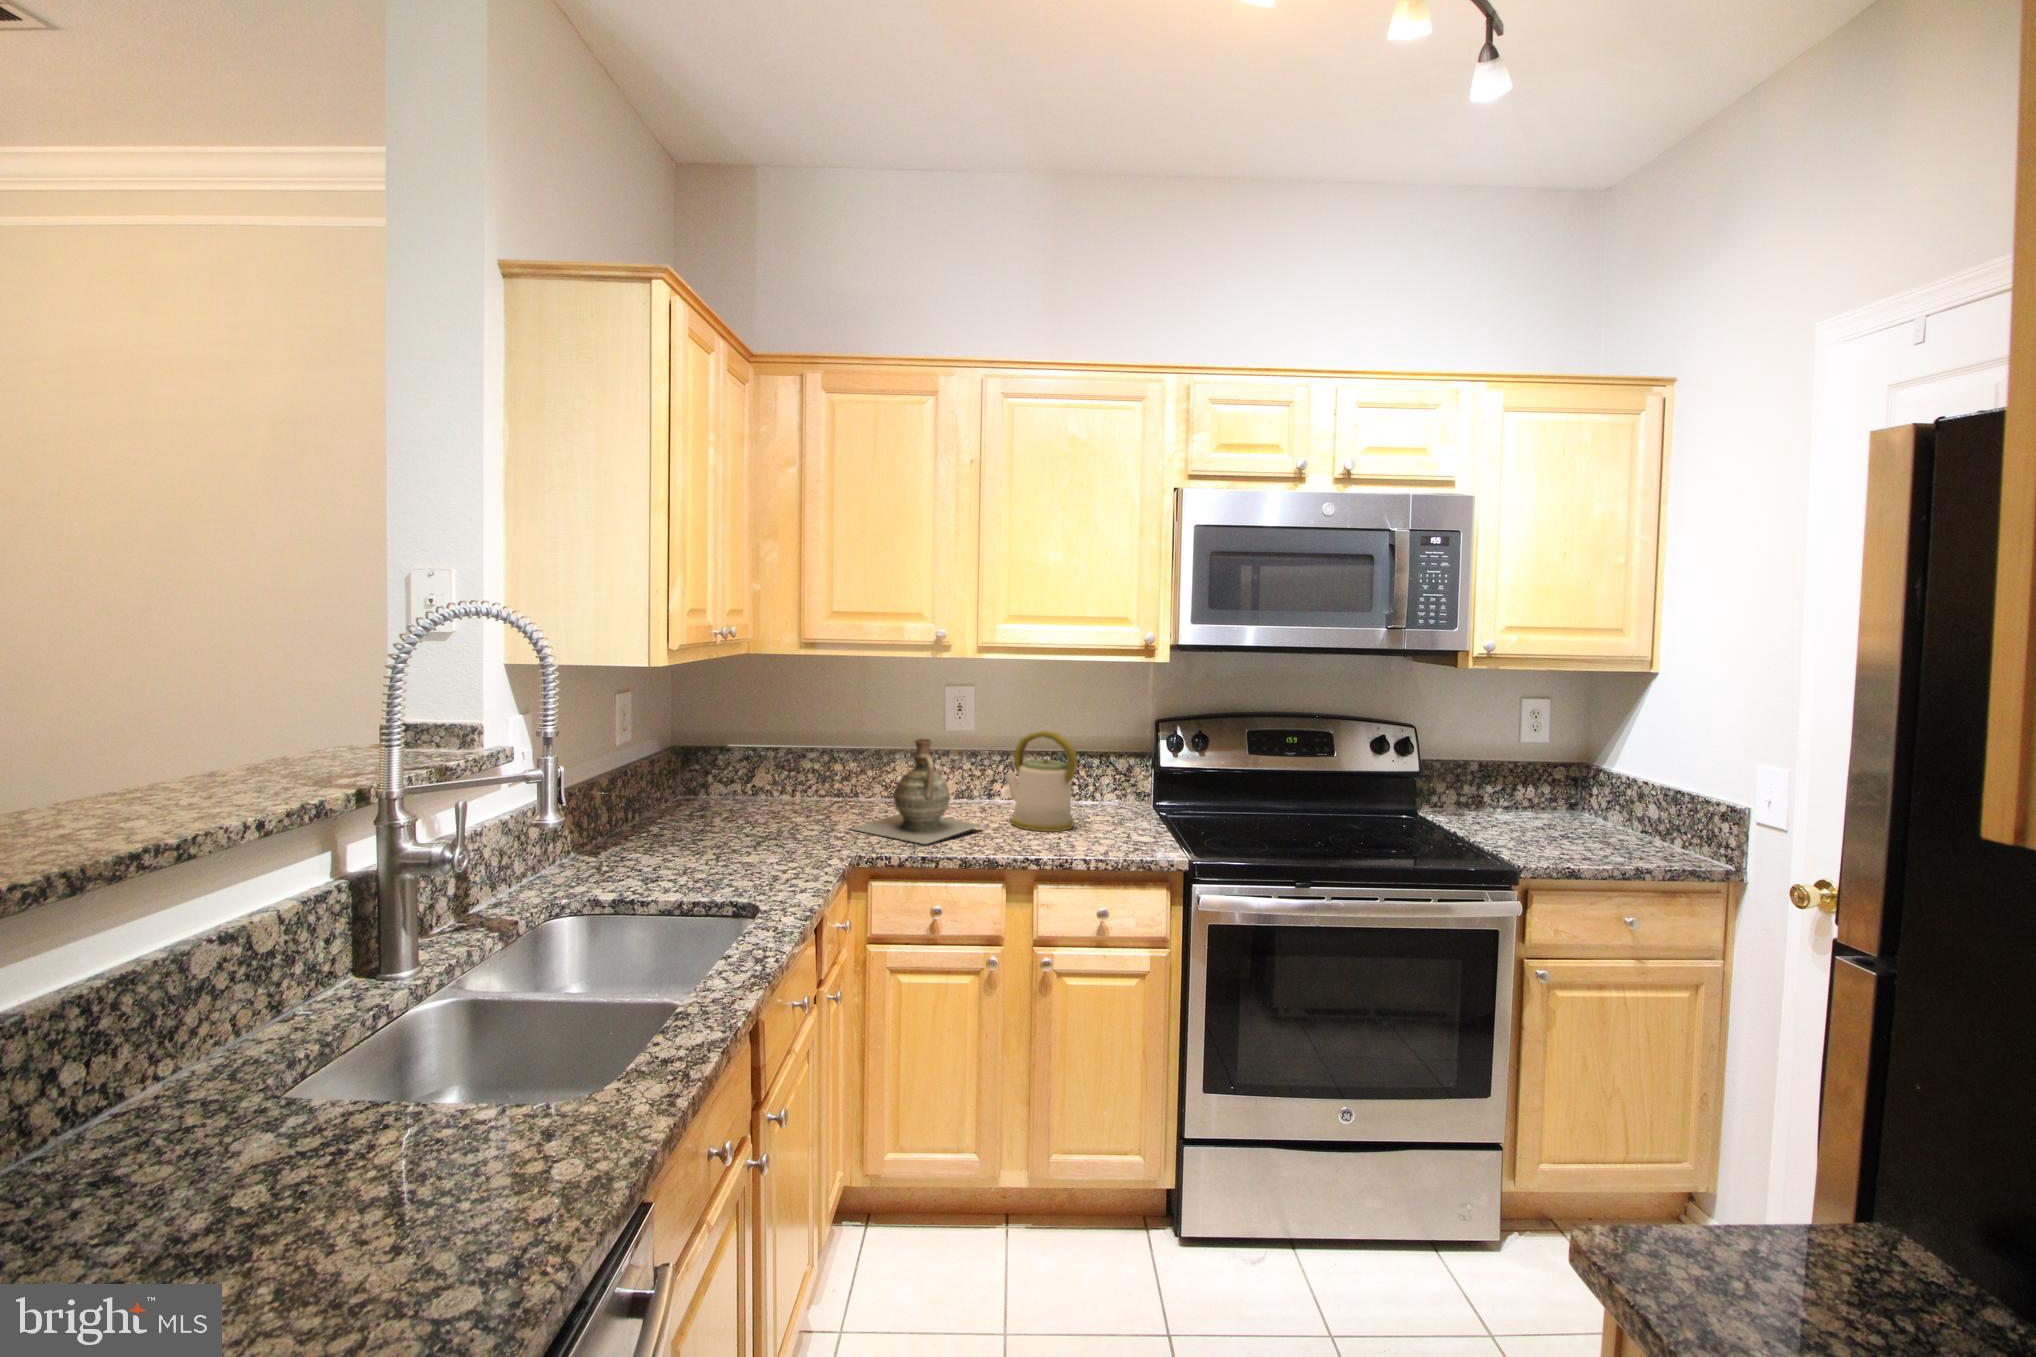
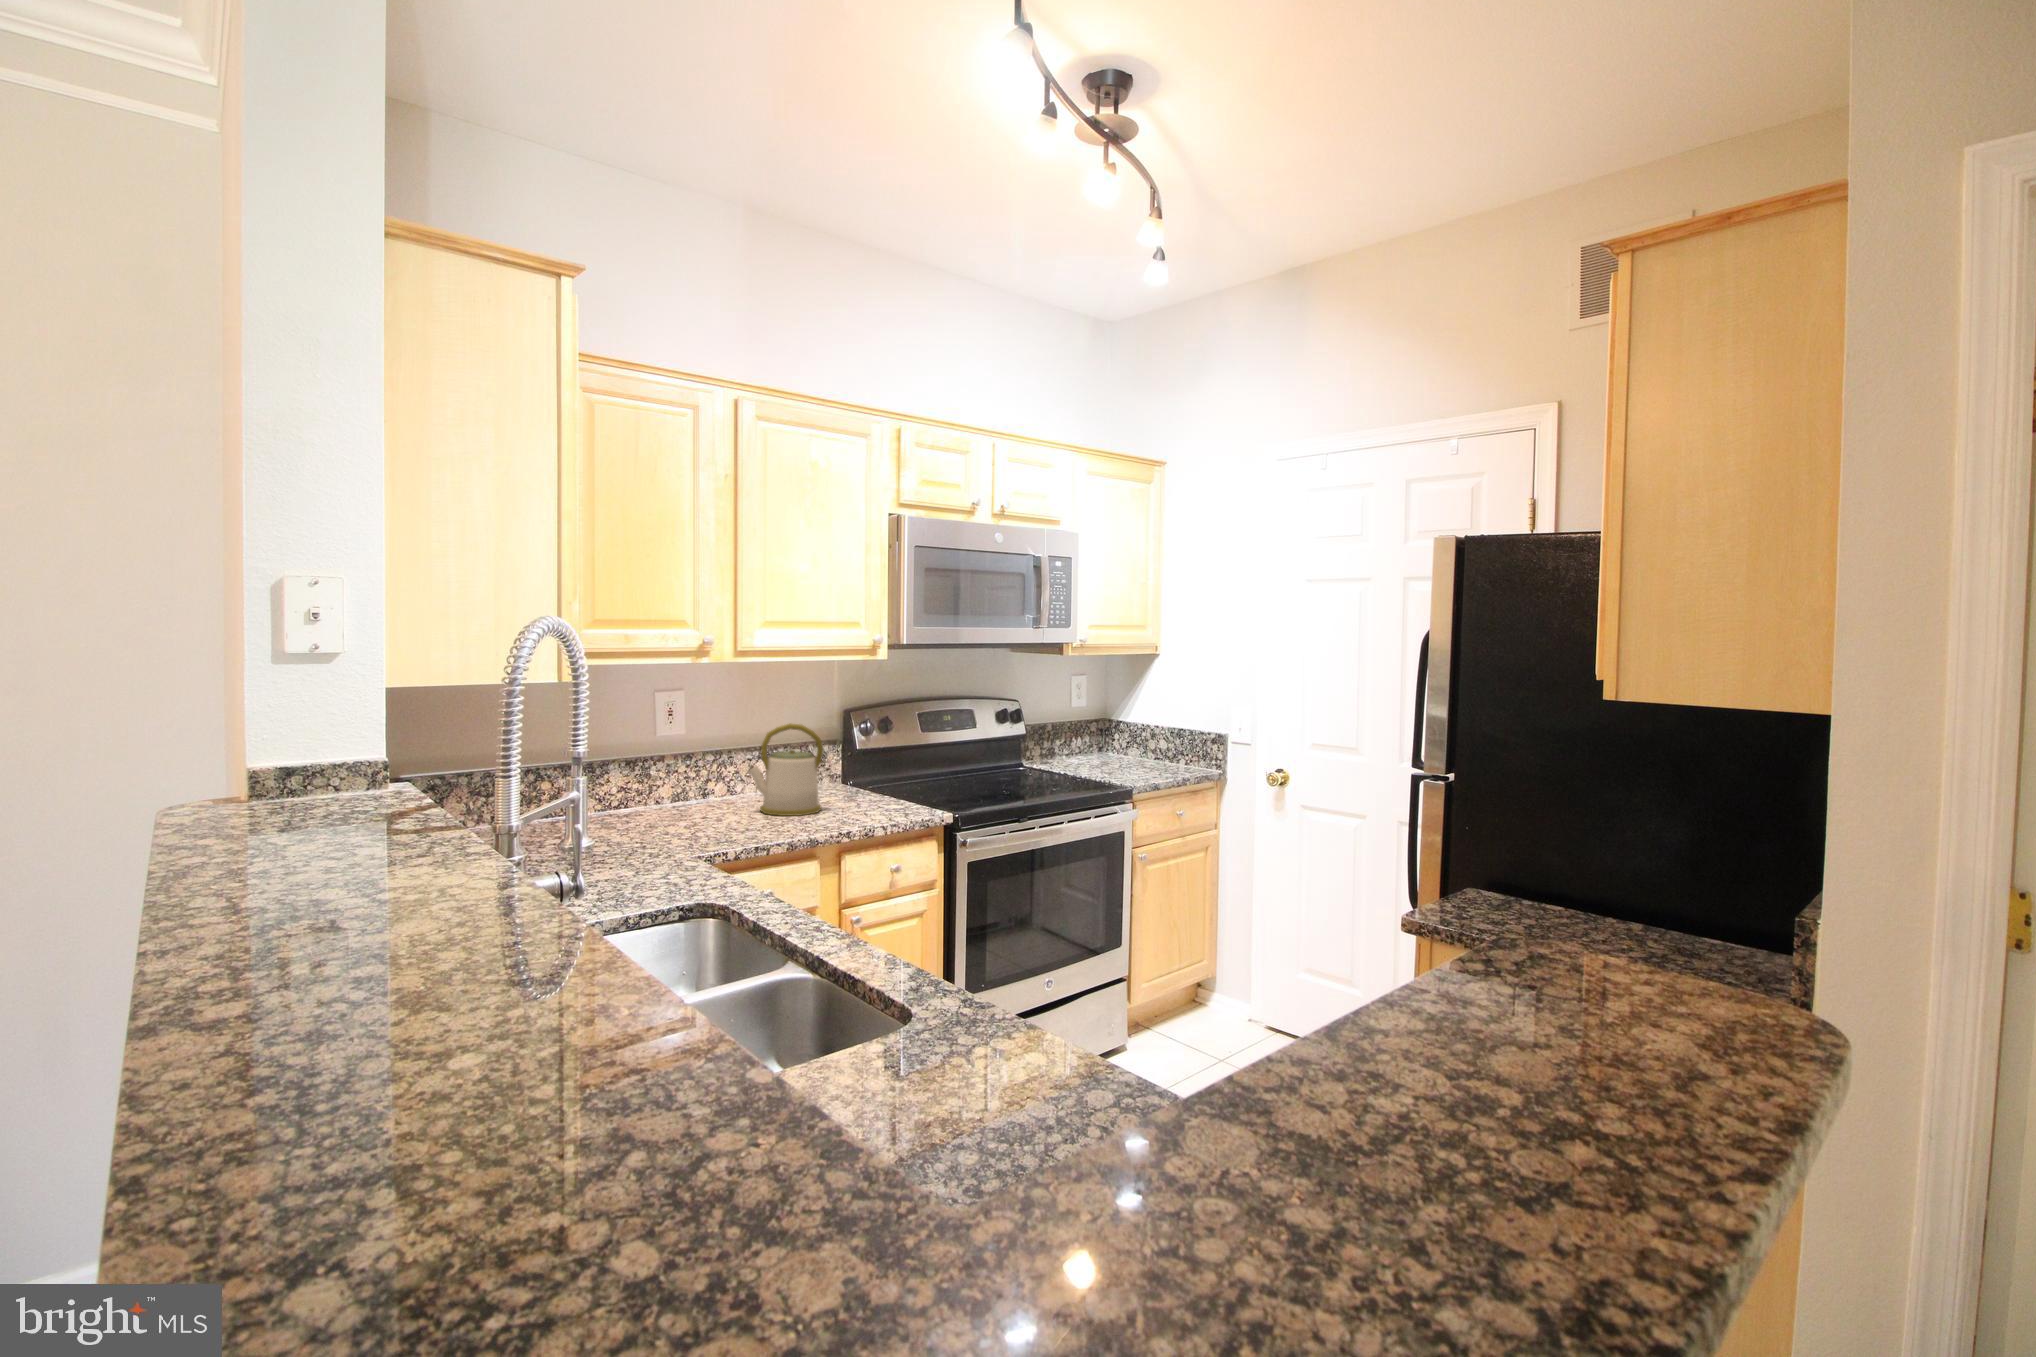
ceramic jug: present [851,739,981,844] -> none [634,739,757,840]

